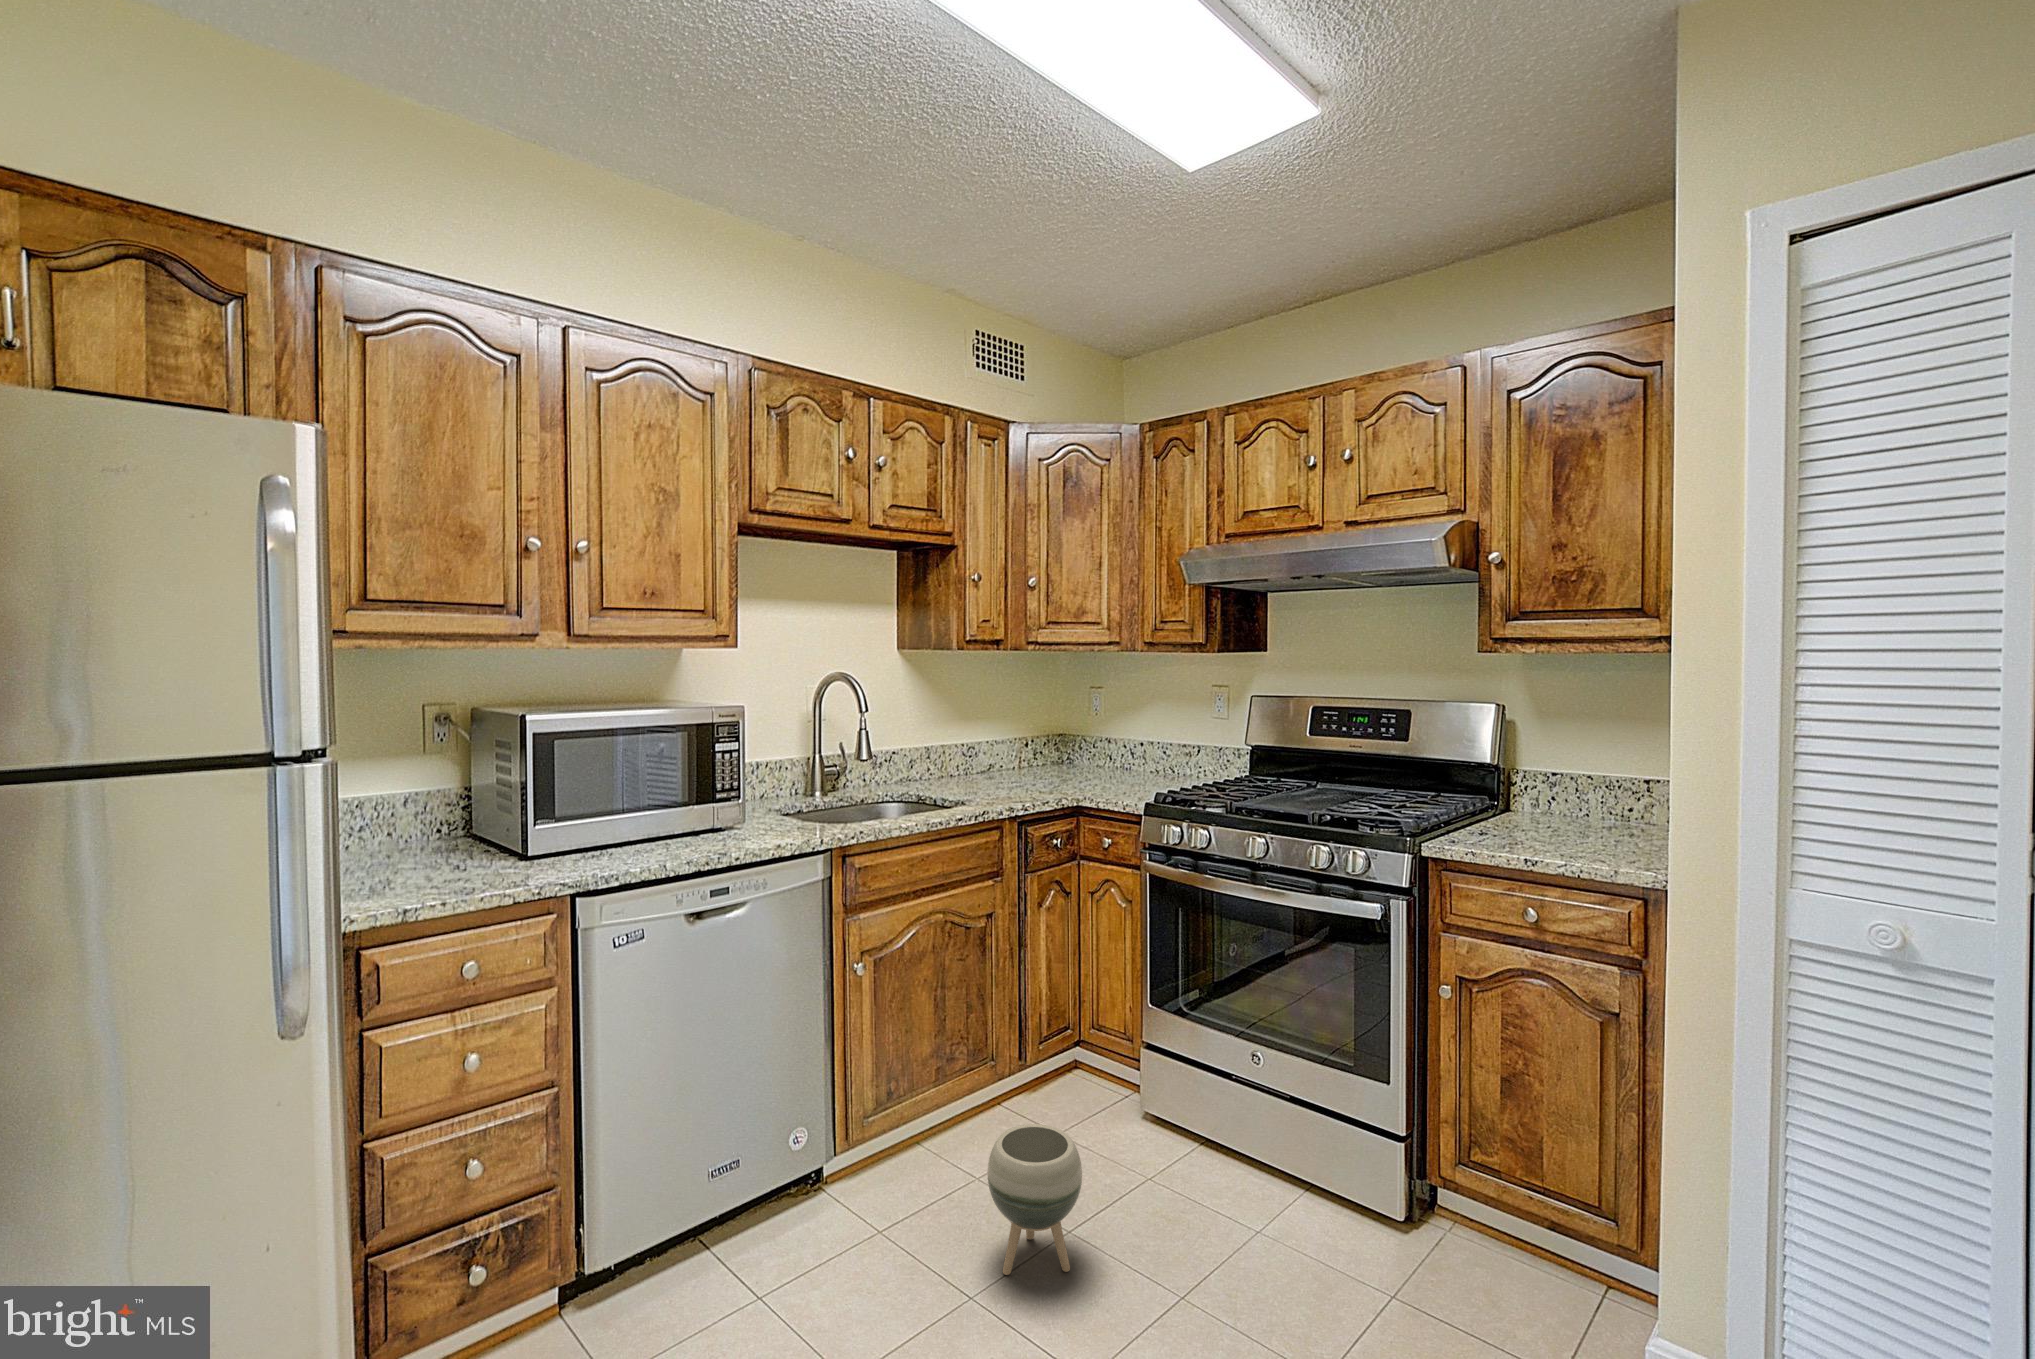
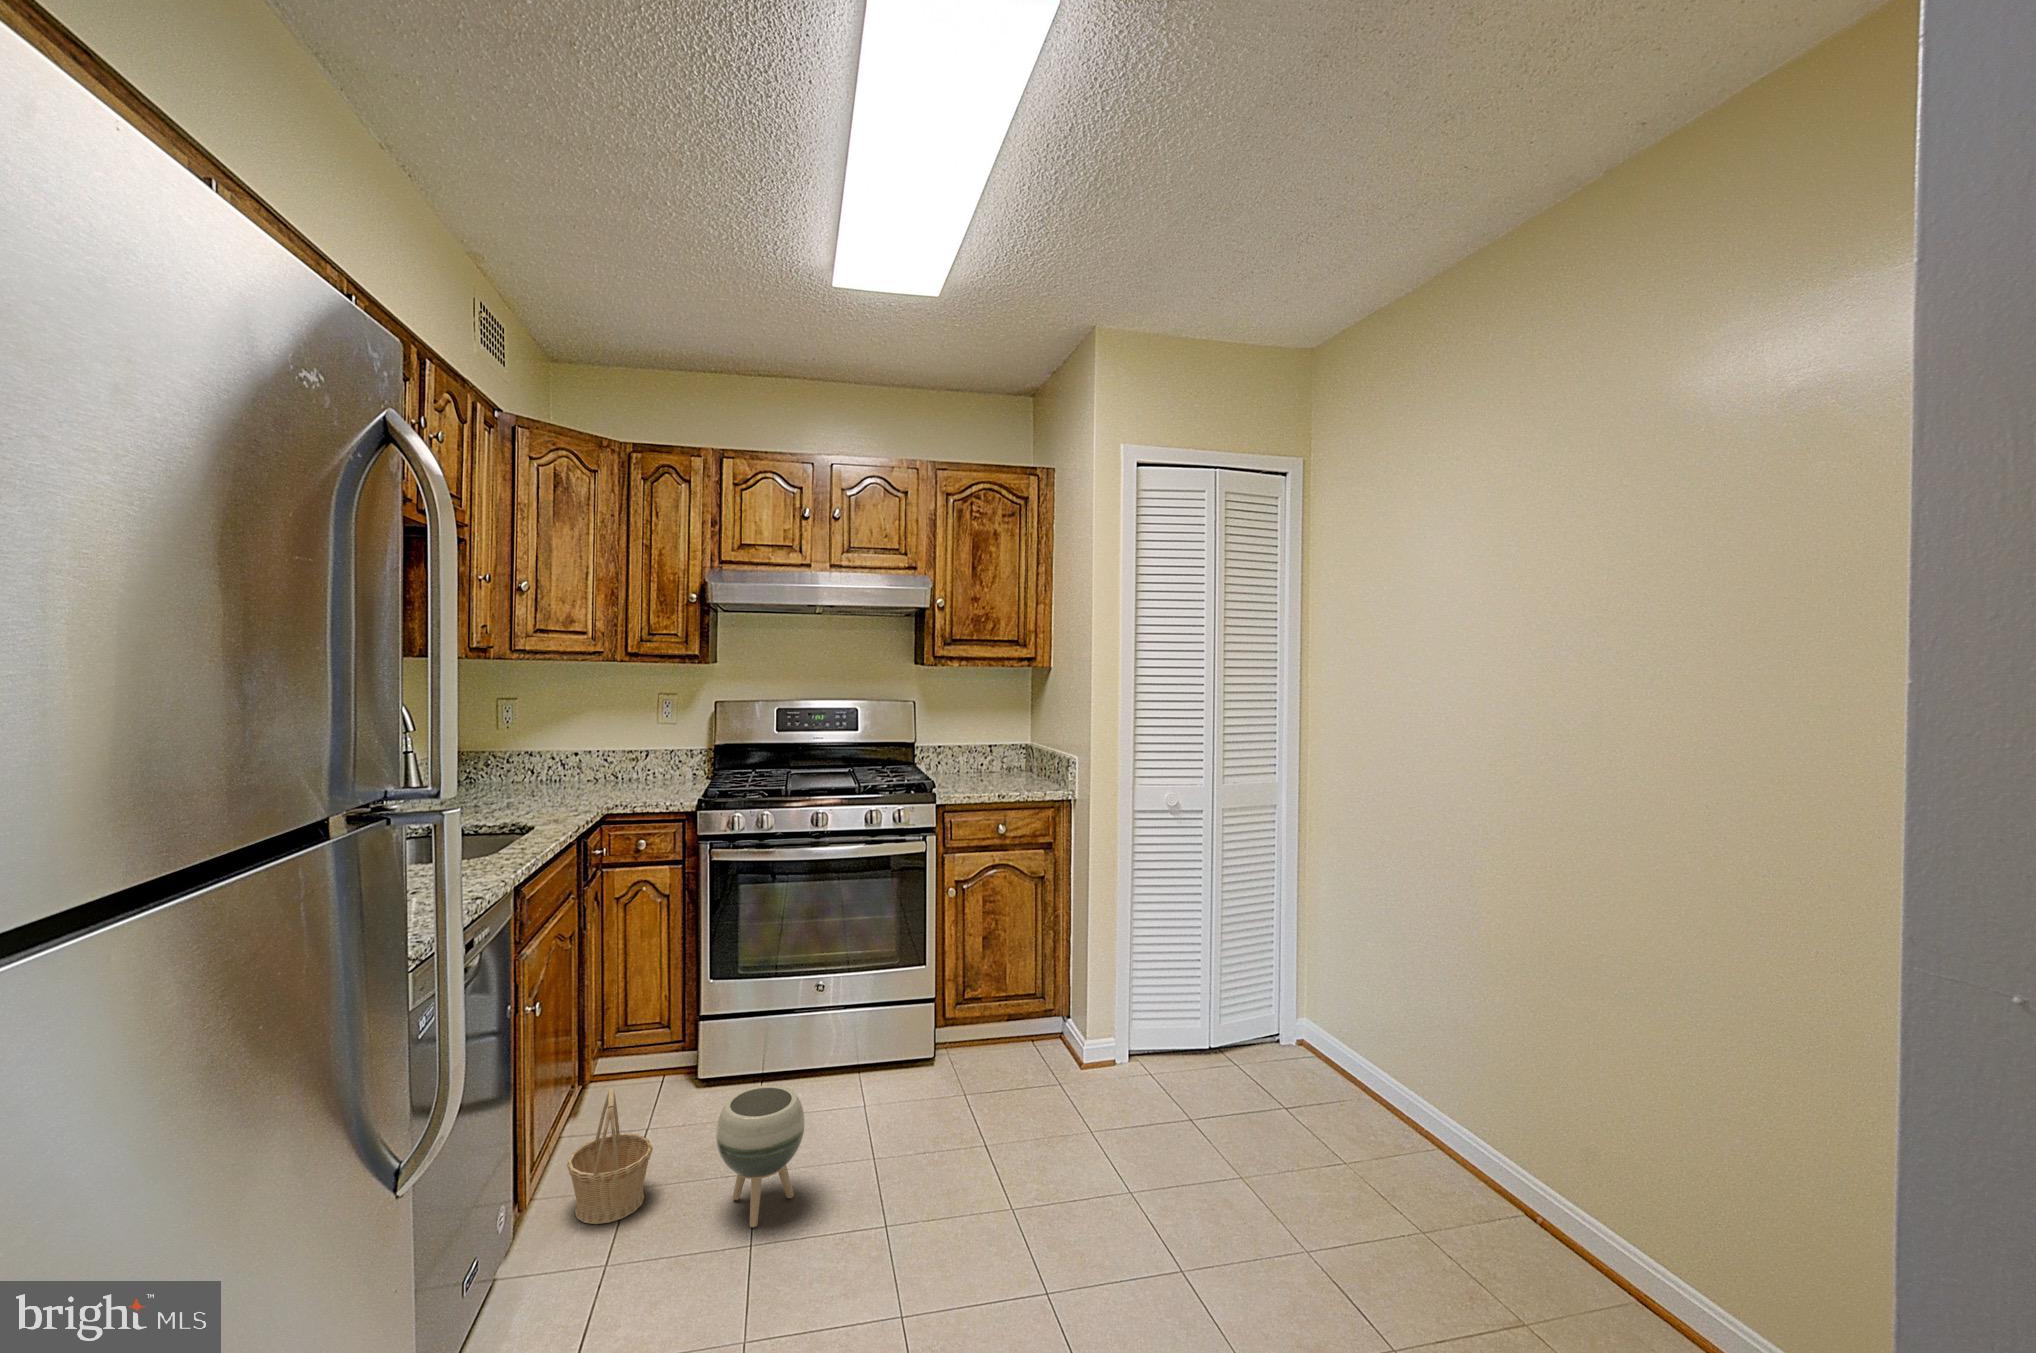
basket: none [923,1066,998,1194] -> present [567,1088,653,1224]

